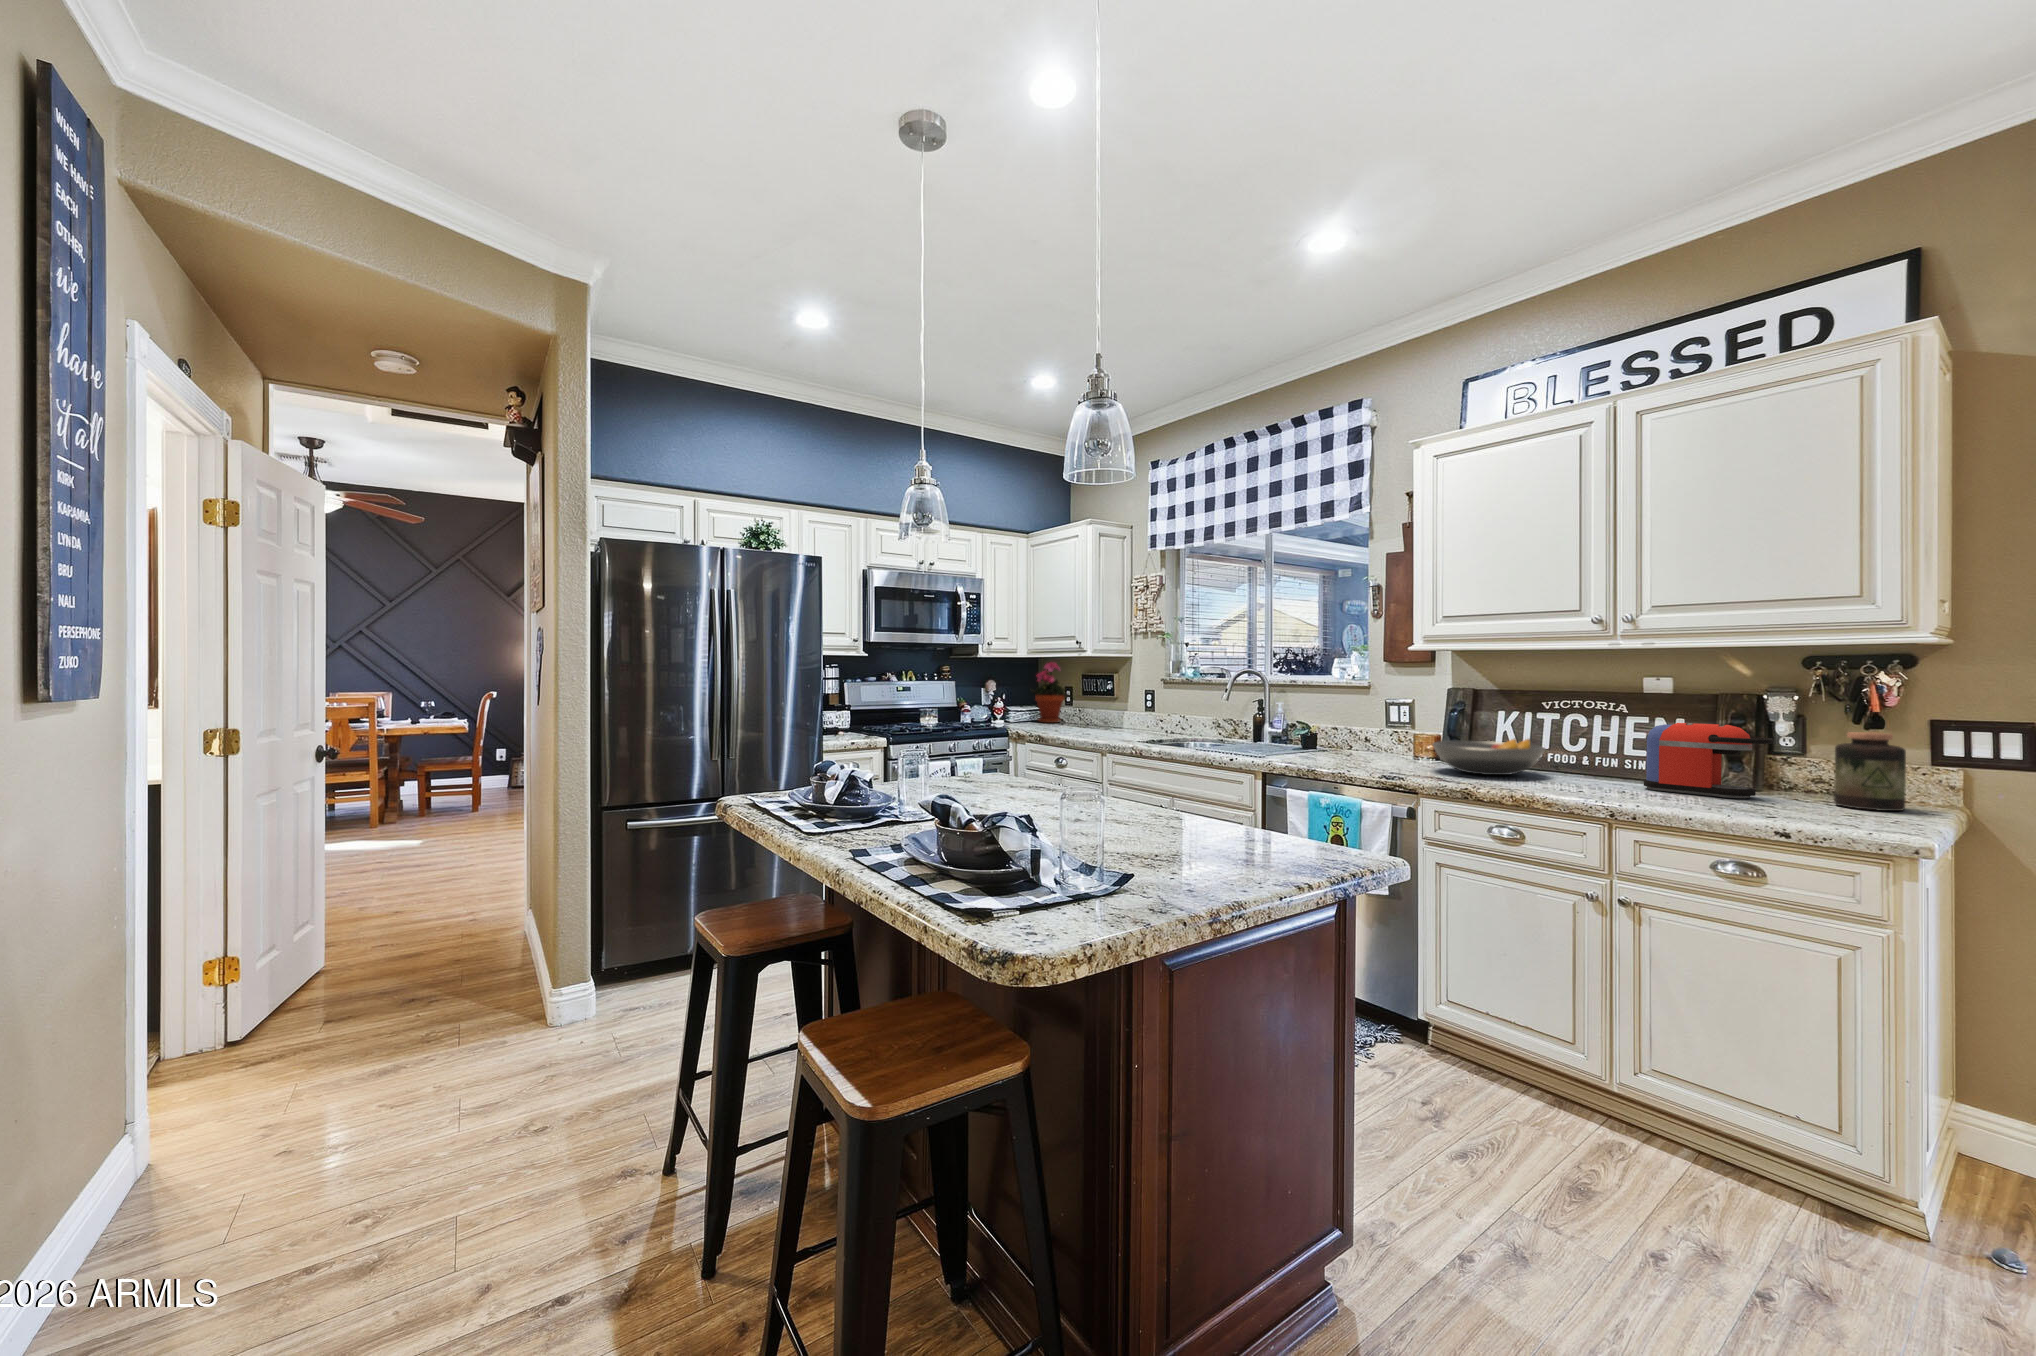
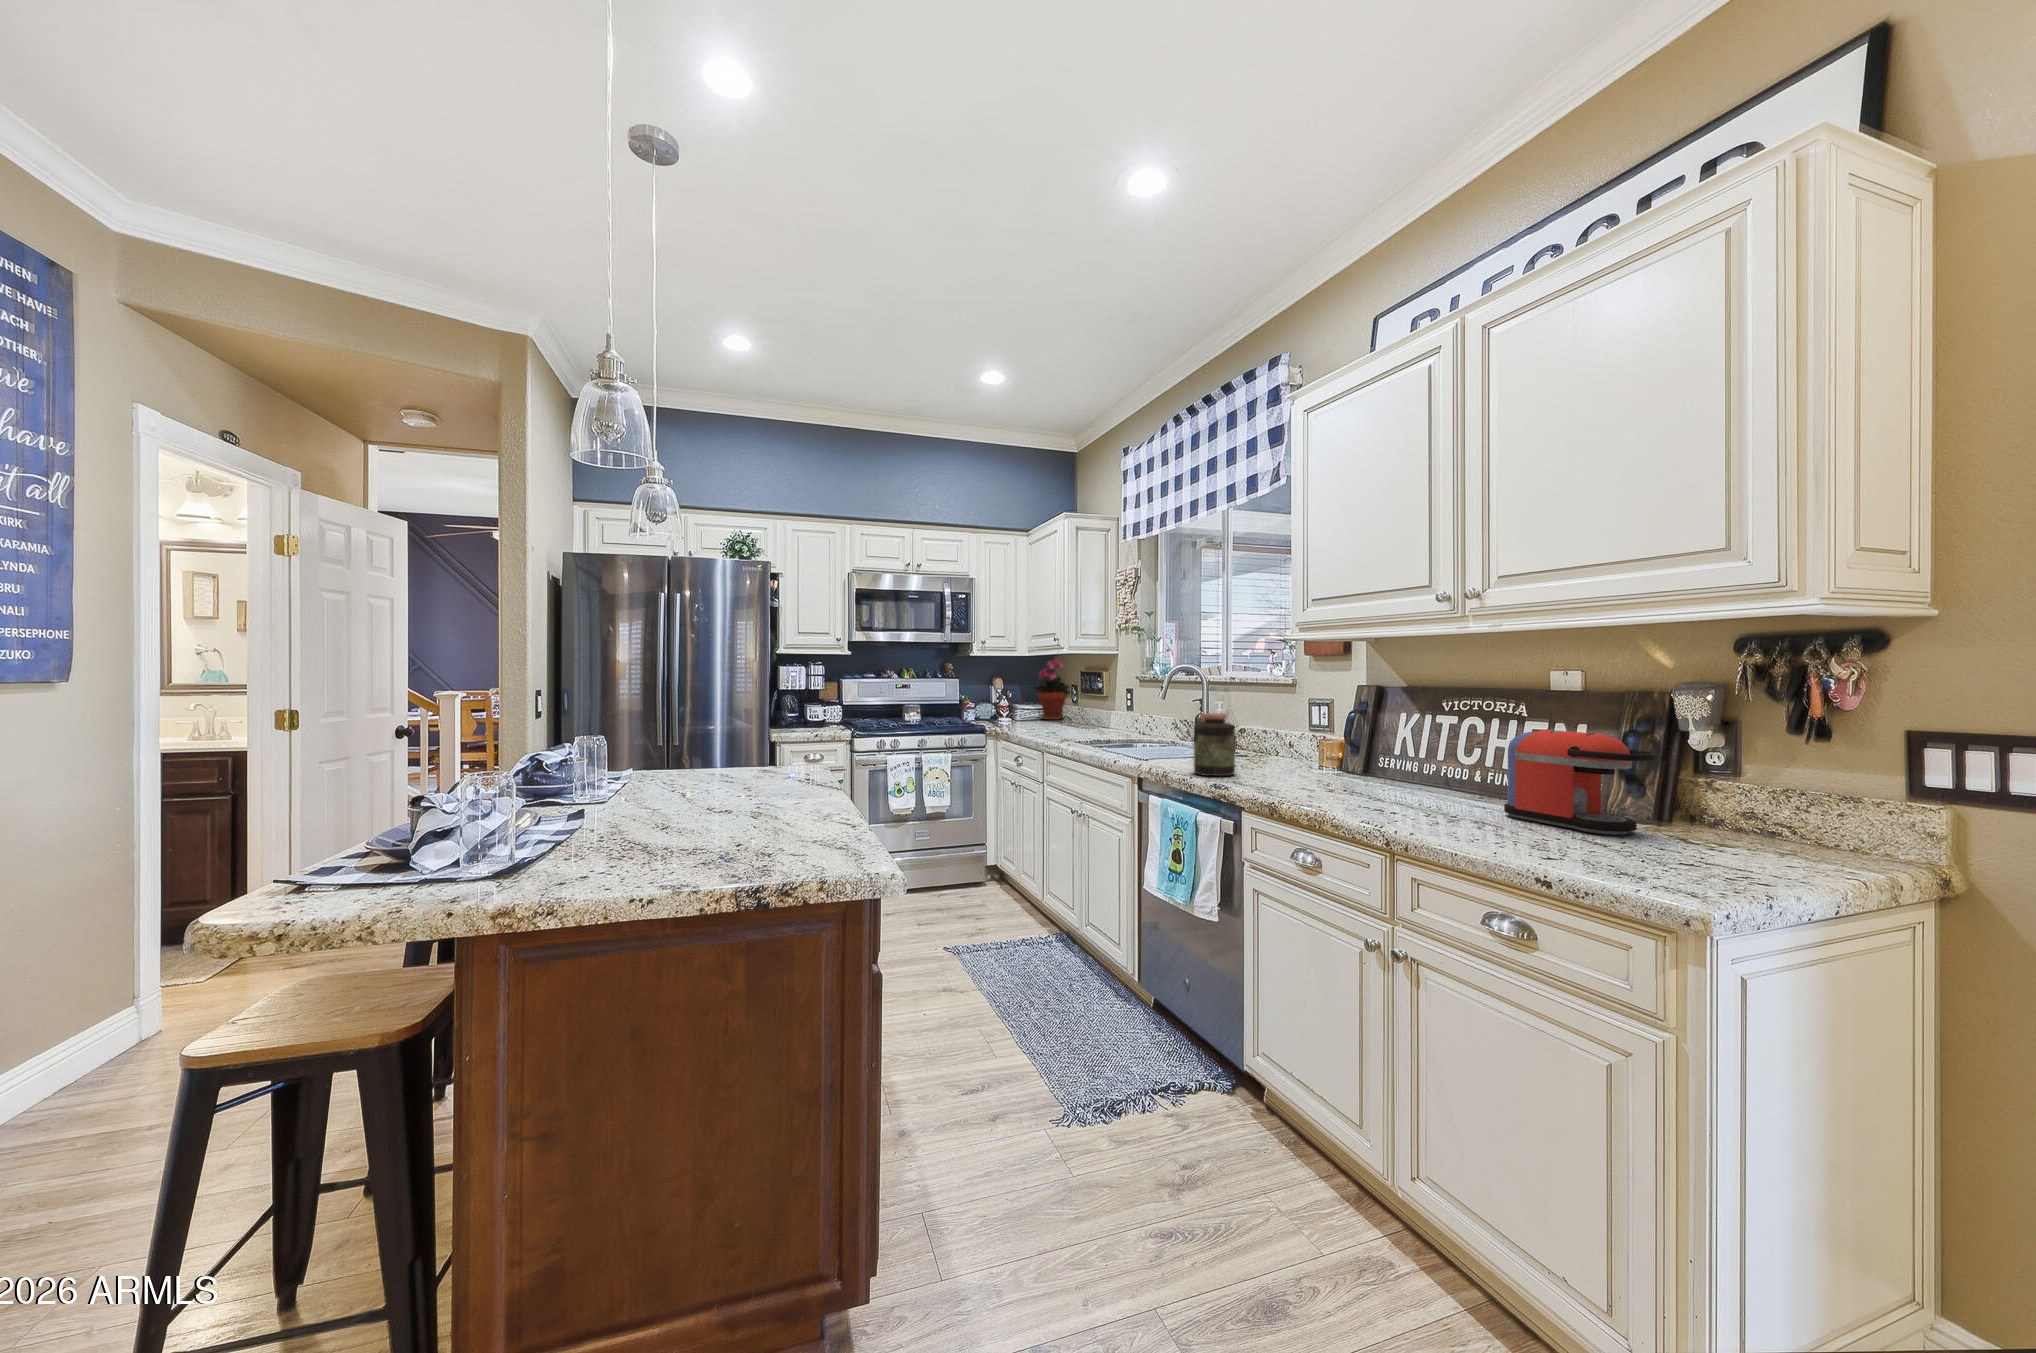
jar: present [1834,732,1906,811] -> present [1194,713,1235,776]
fruit bowl: present [1433,738,1545,775] -> none [1288,746,1419,790]

